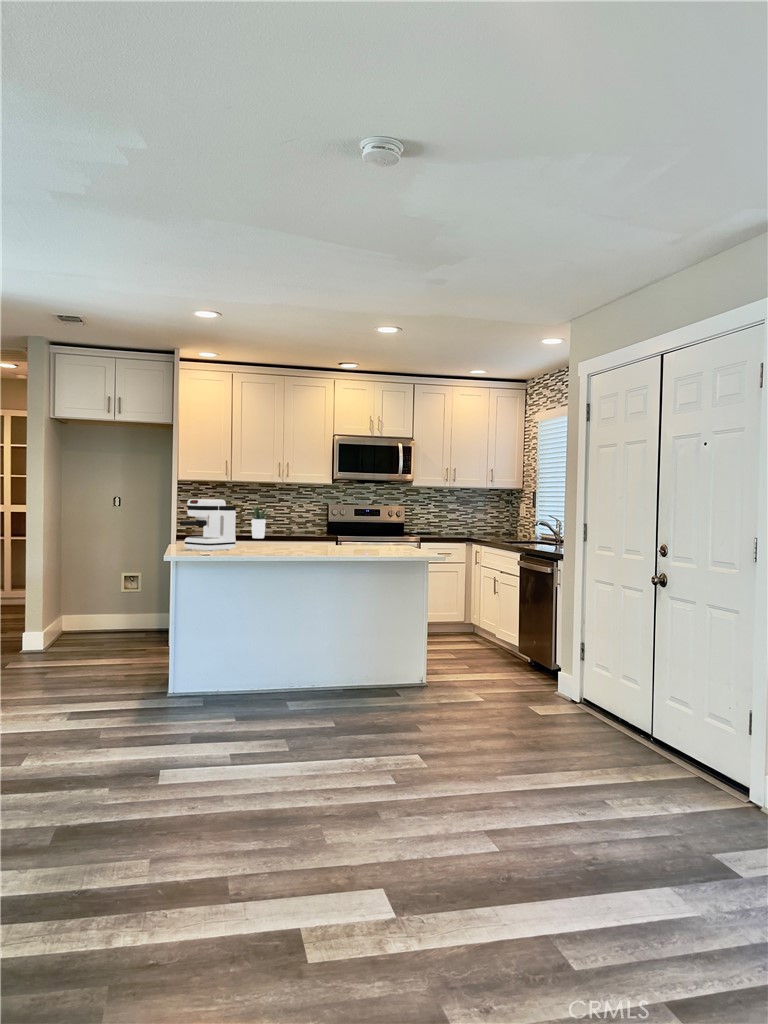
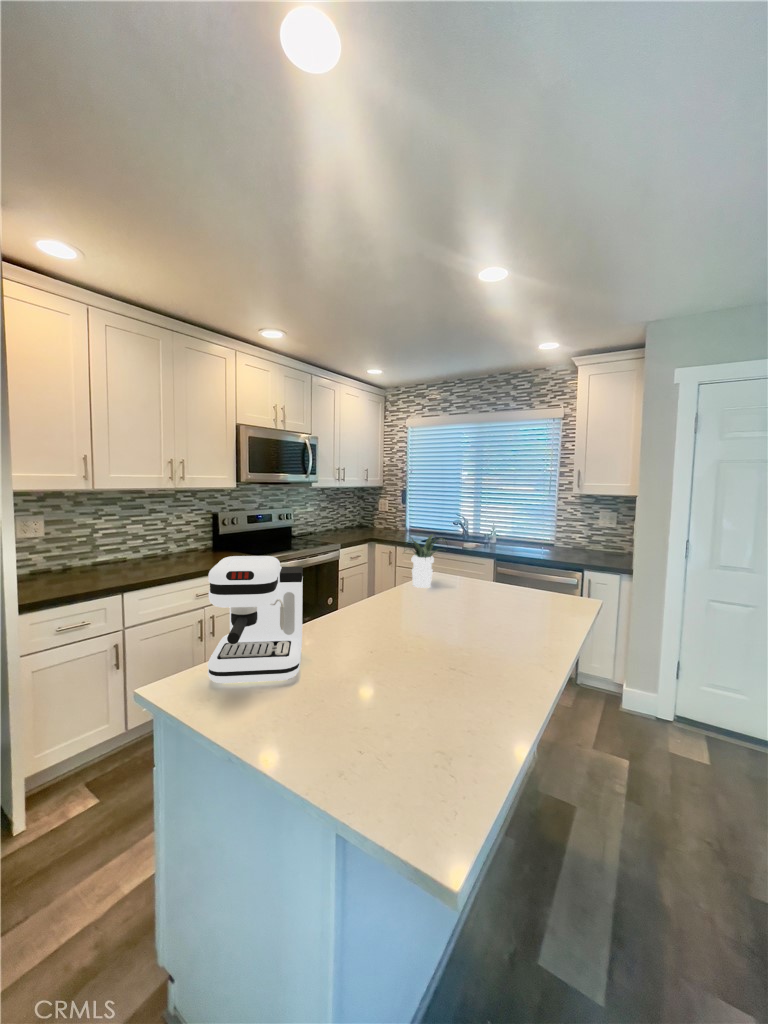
potted plant: present [245,506,268,538] -> present [406,534,444,588]

